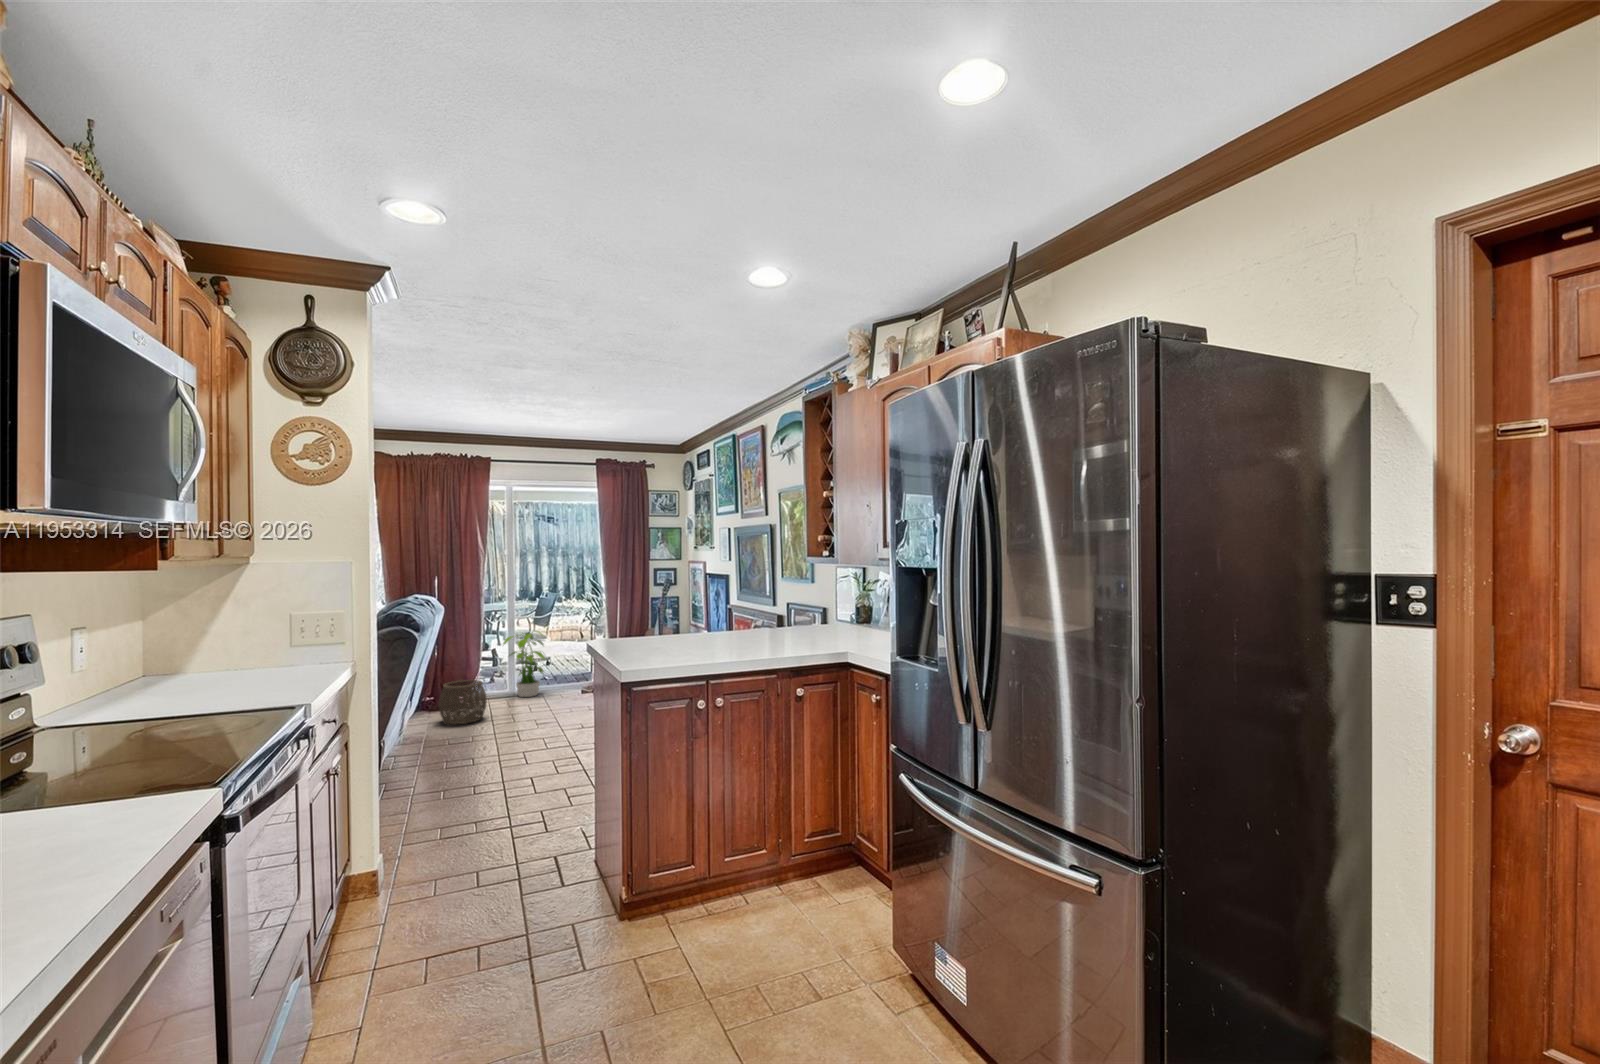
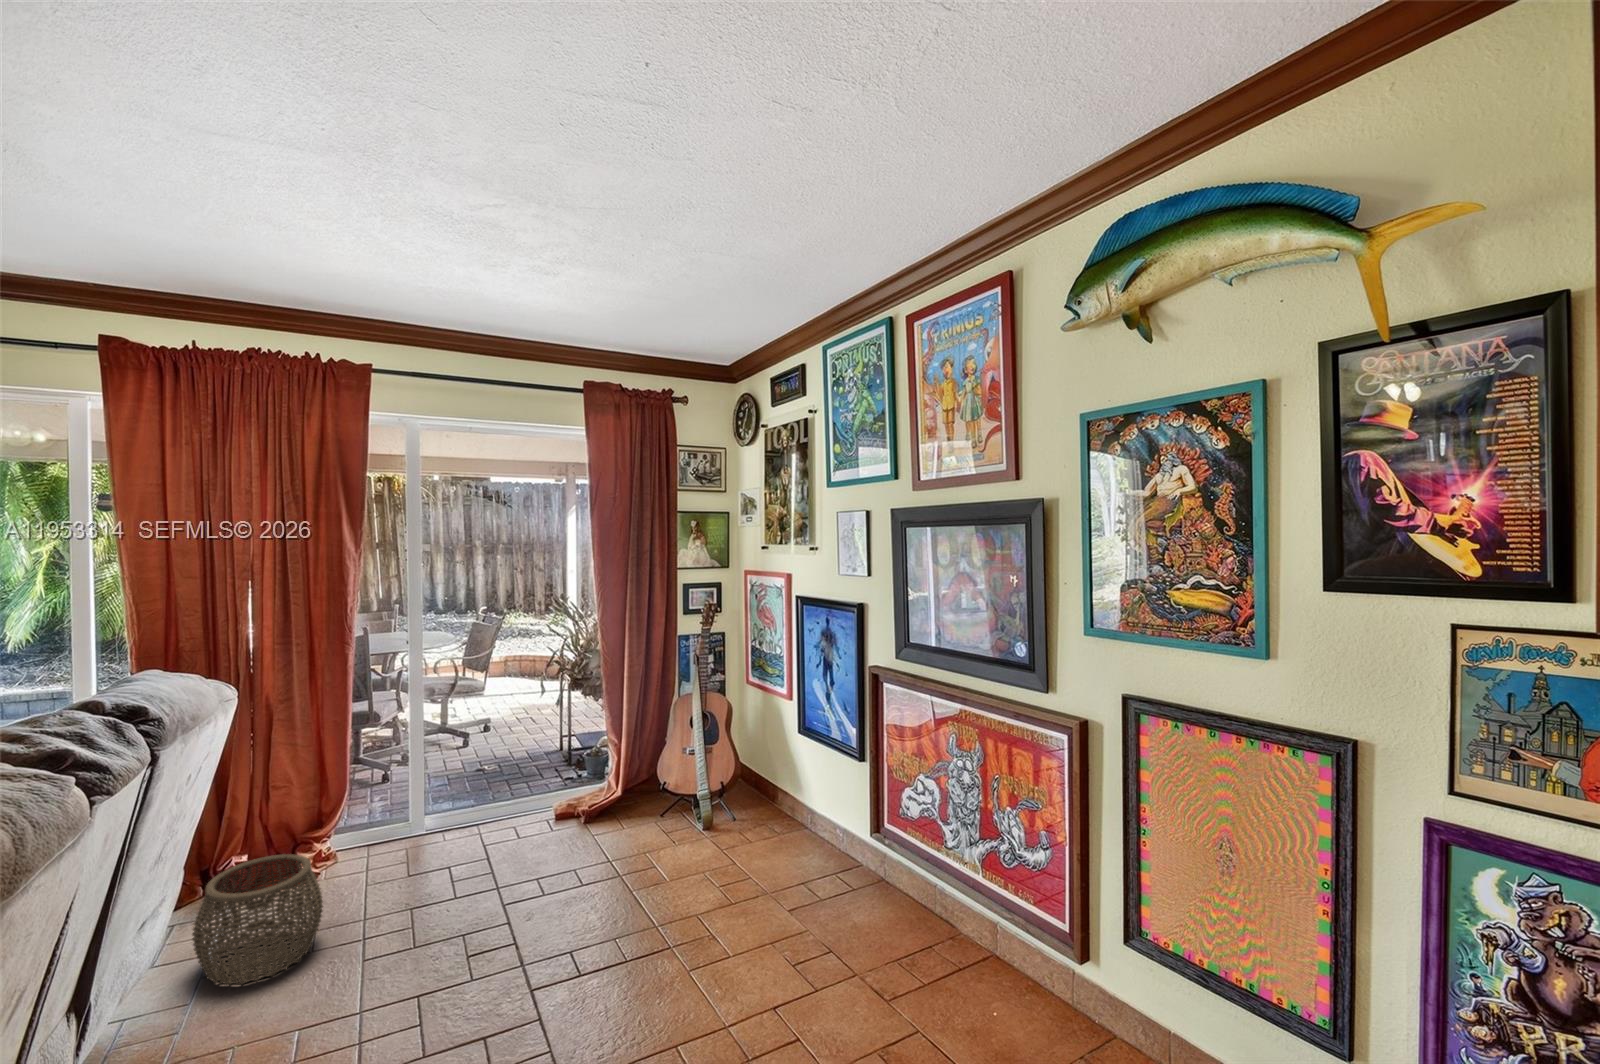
potted plant: present [503,632,545,697] -> none [387,707,479,842]

